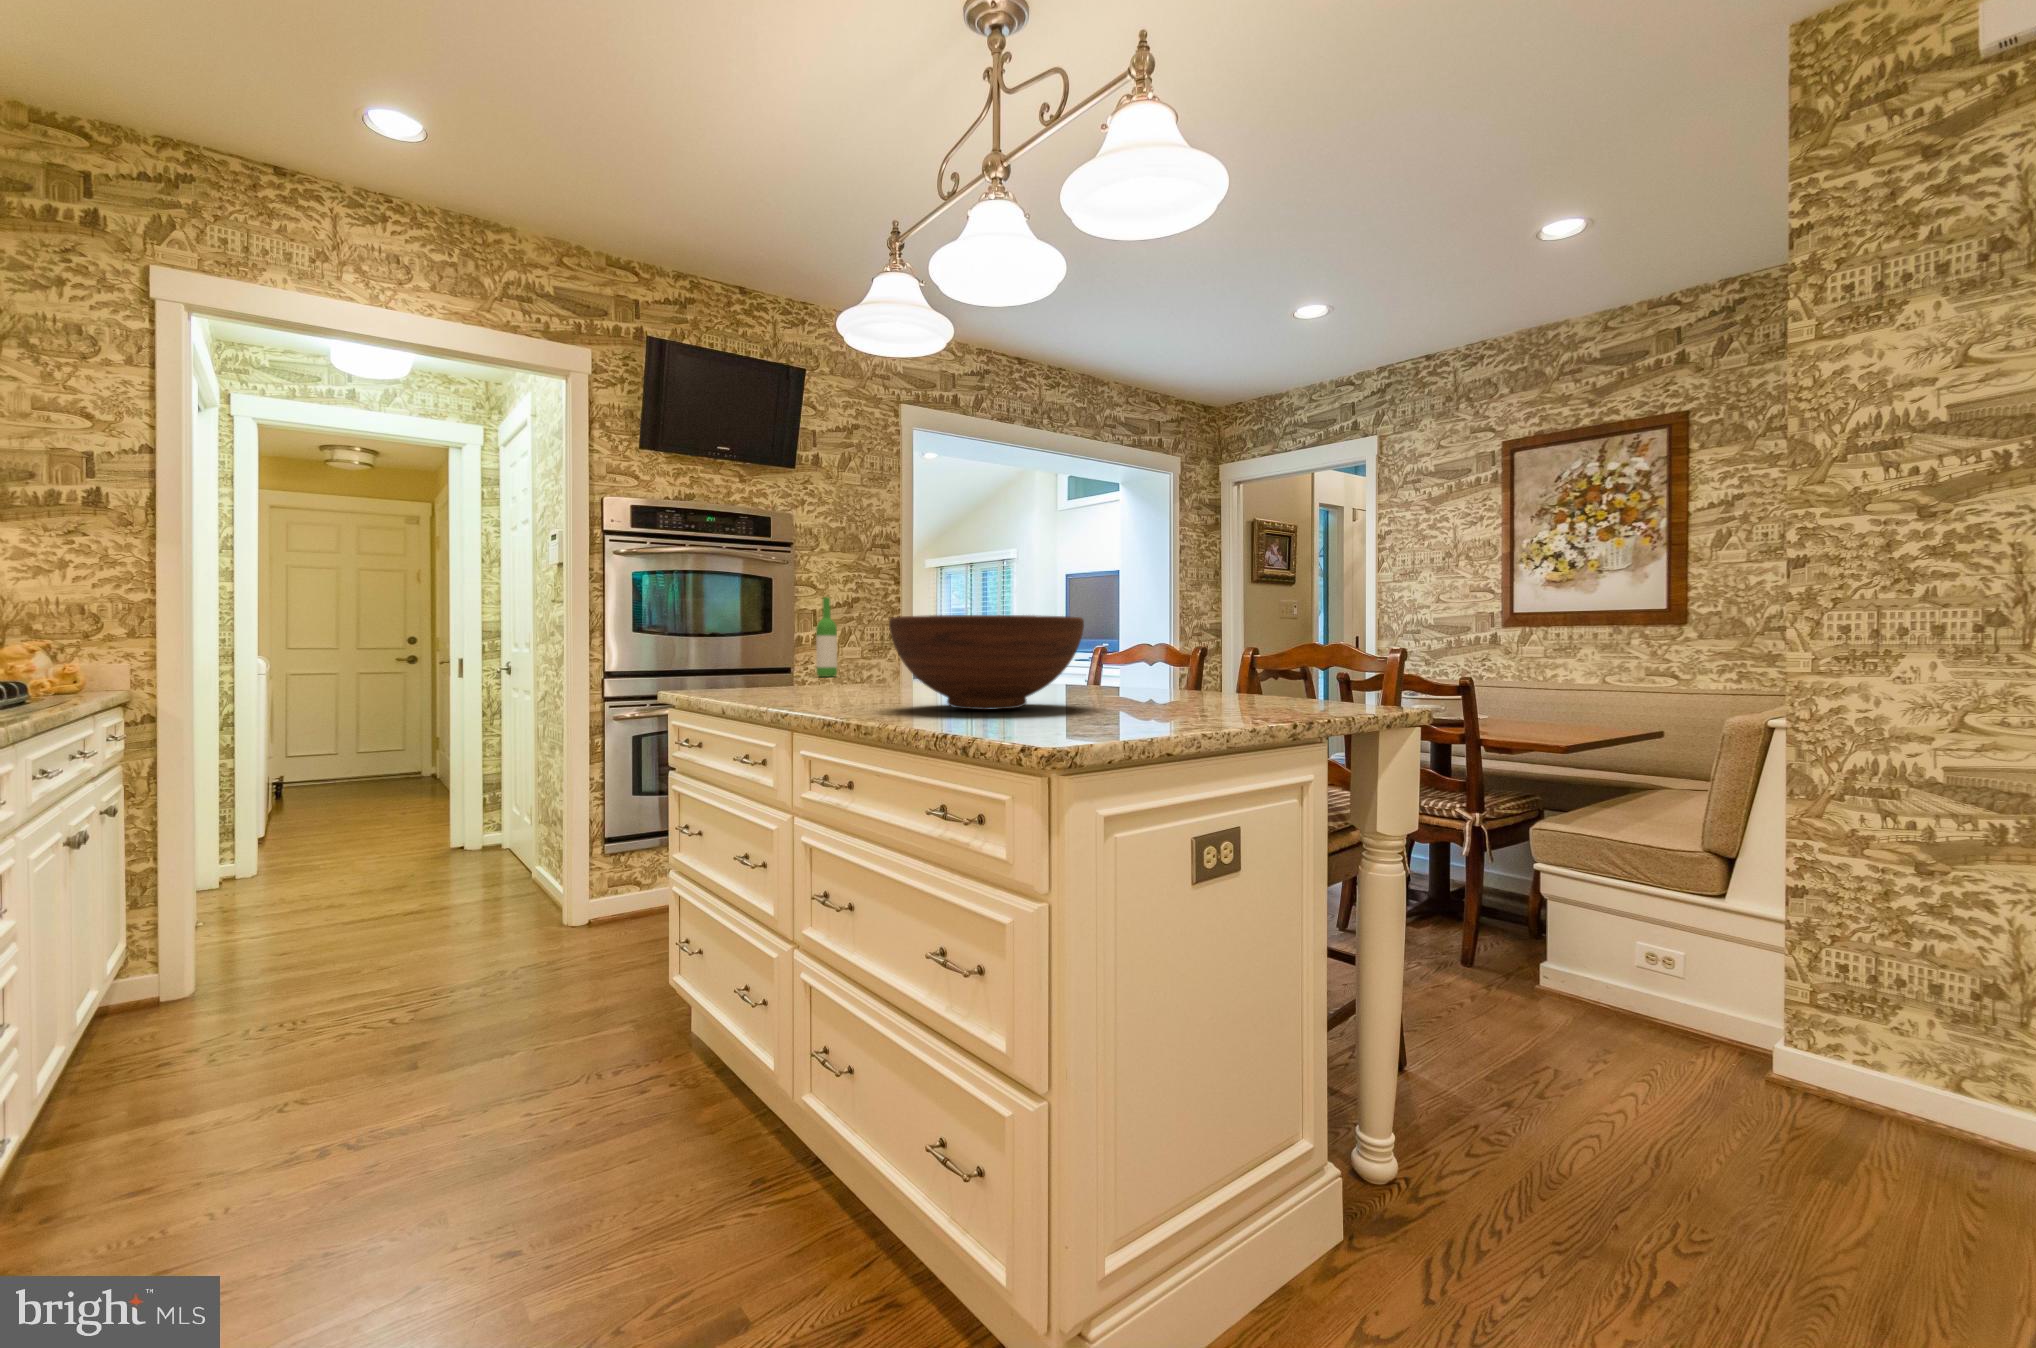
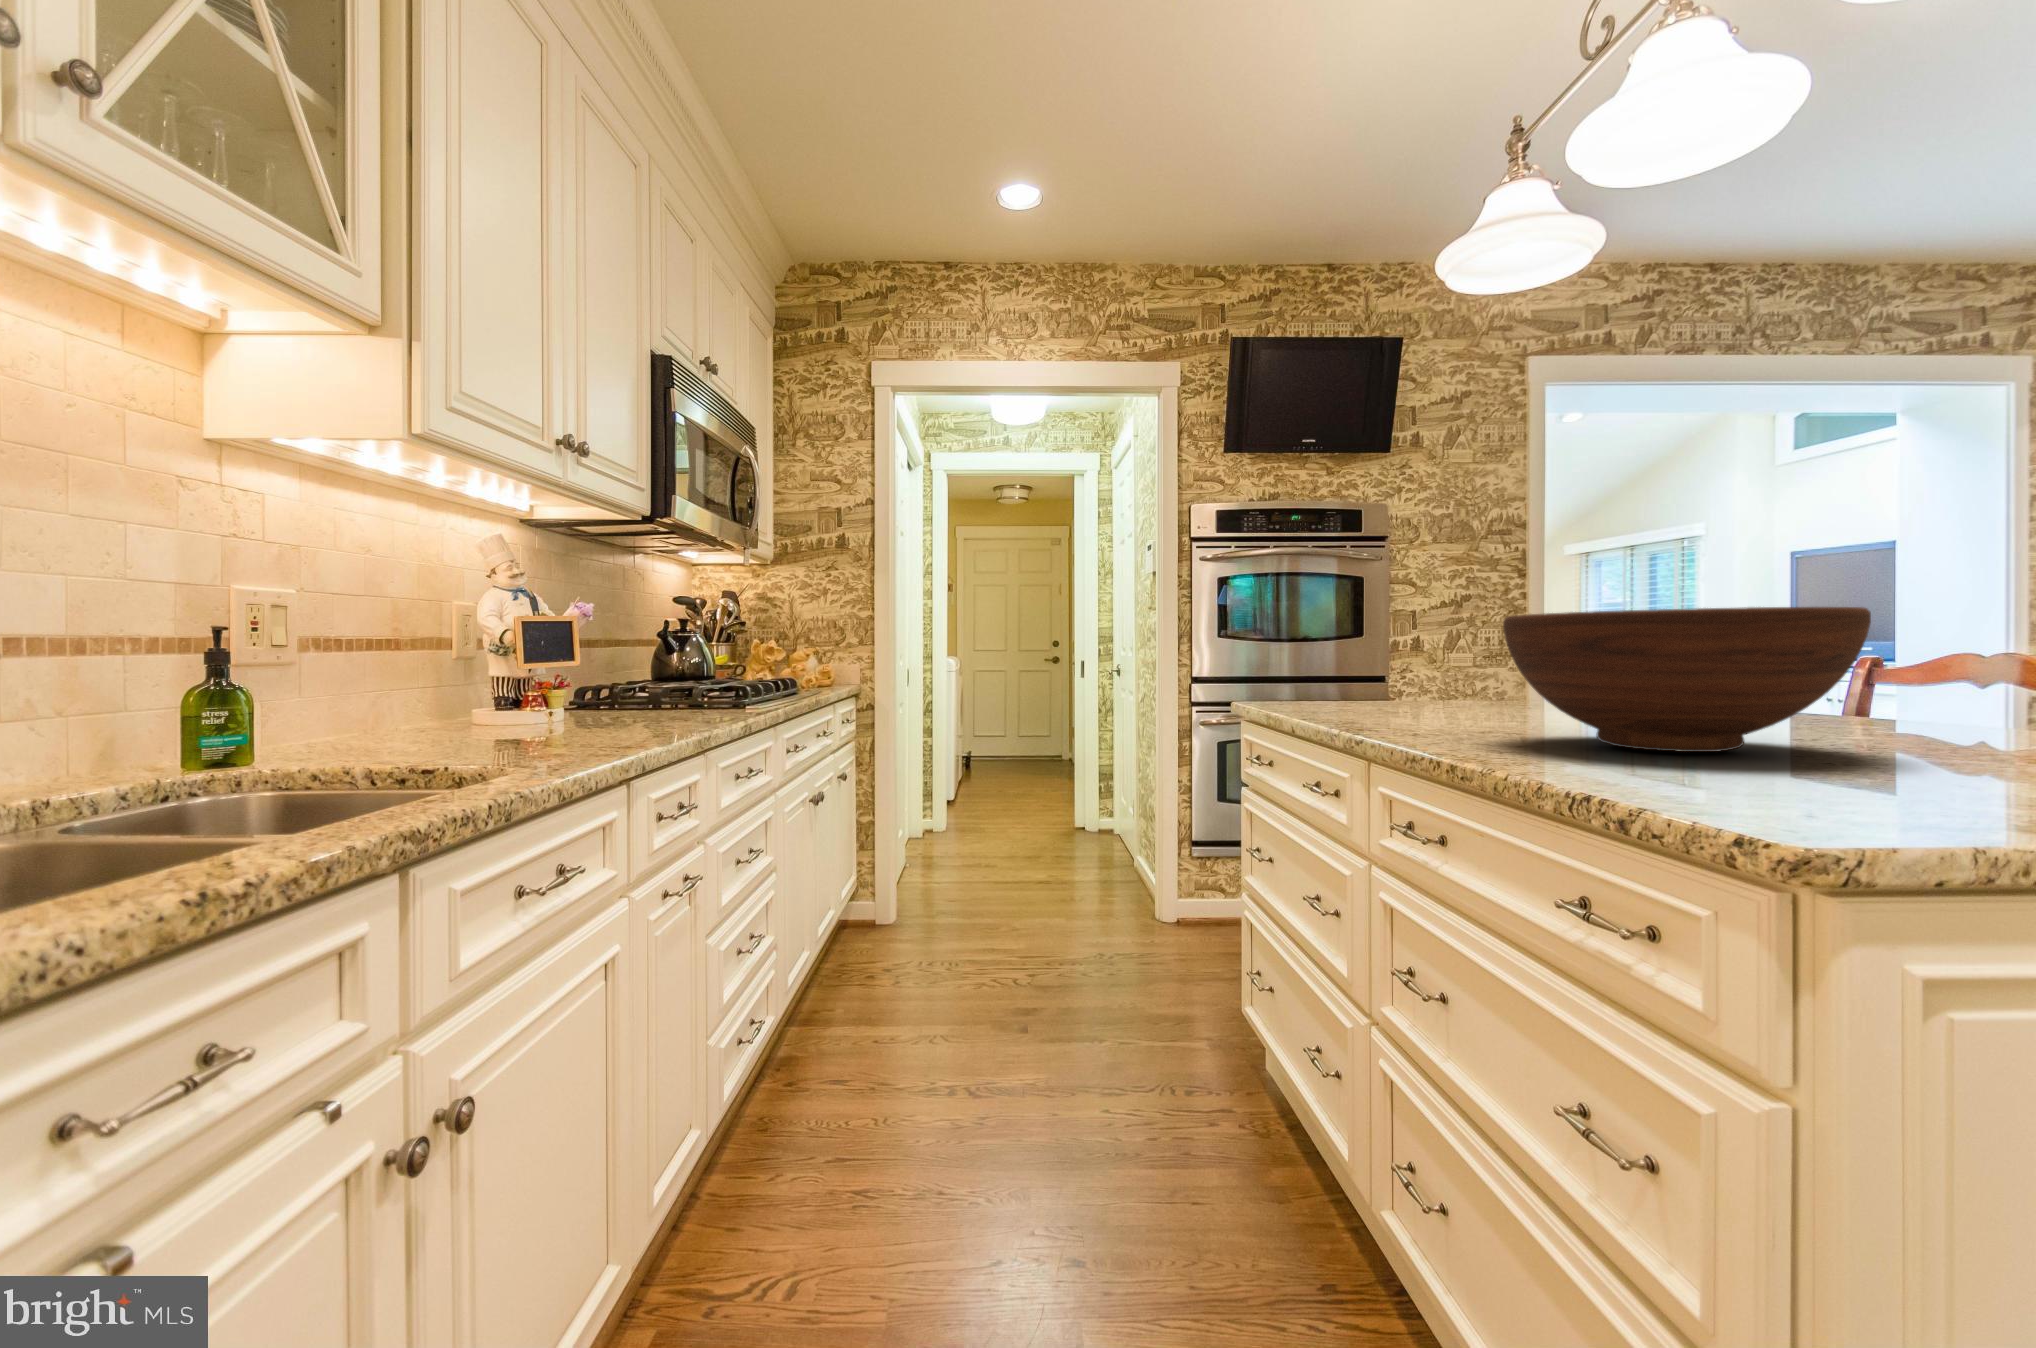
wine bottle: present [816,597,837,677] -> none [1414,594,1440,685]

